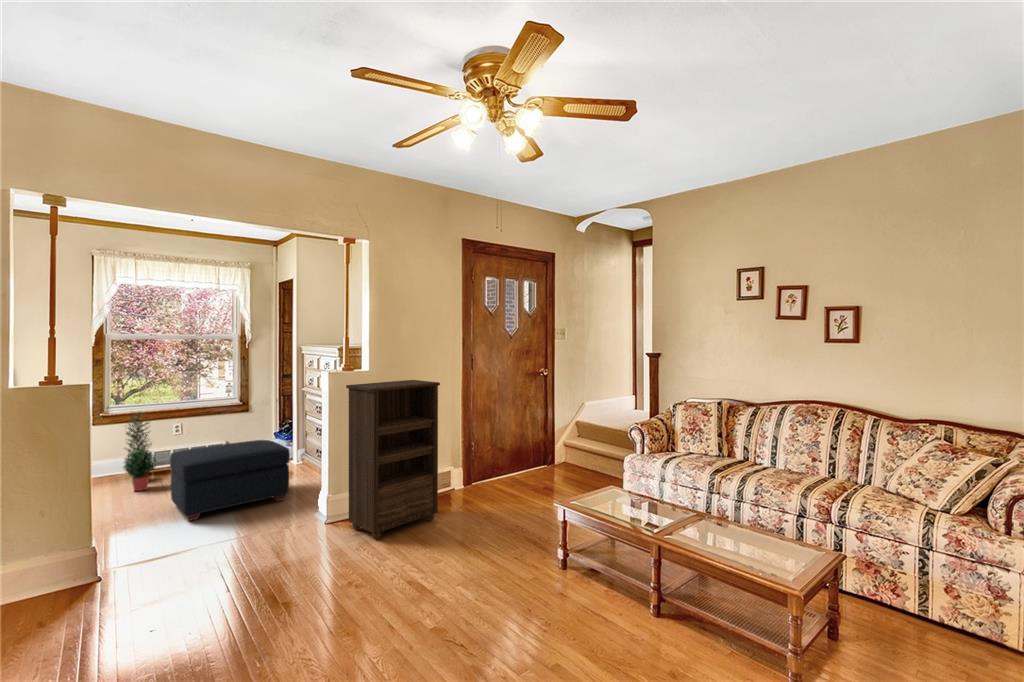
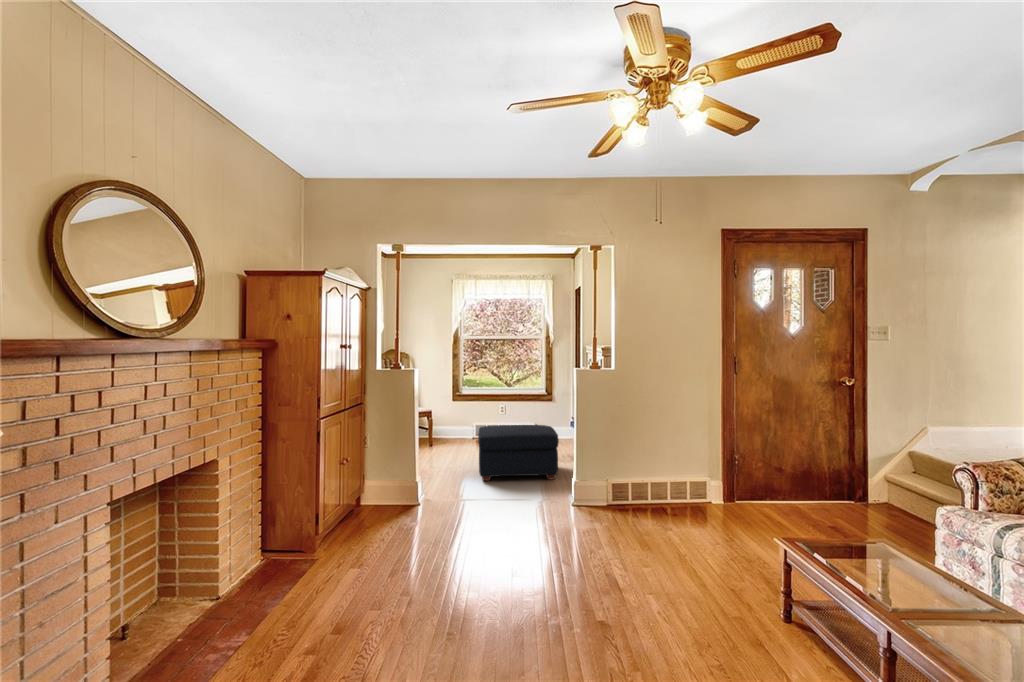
bookshelf: present [346,380,440,539] -> none [584,381,676,531]
potted plant: present [124,412,156,491] -> none [460,393,485,453]

